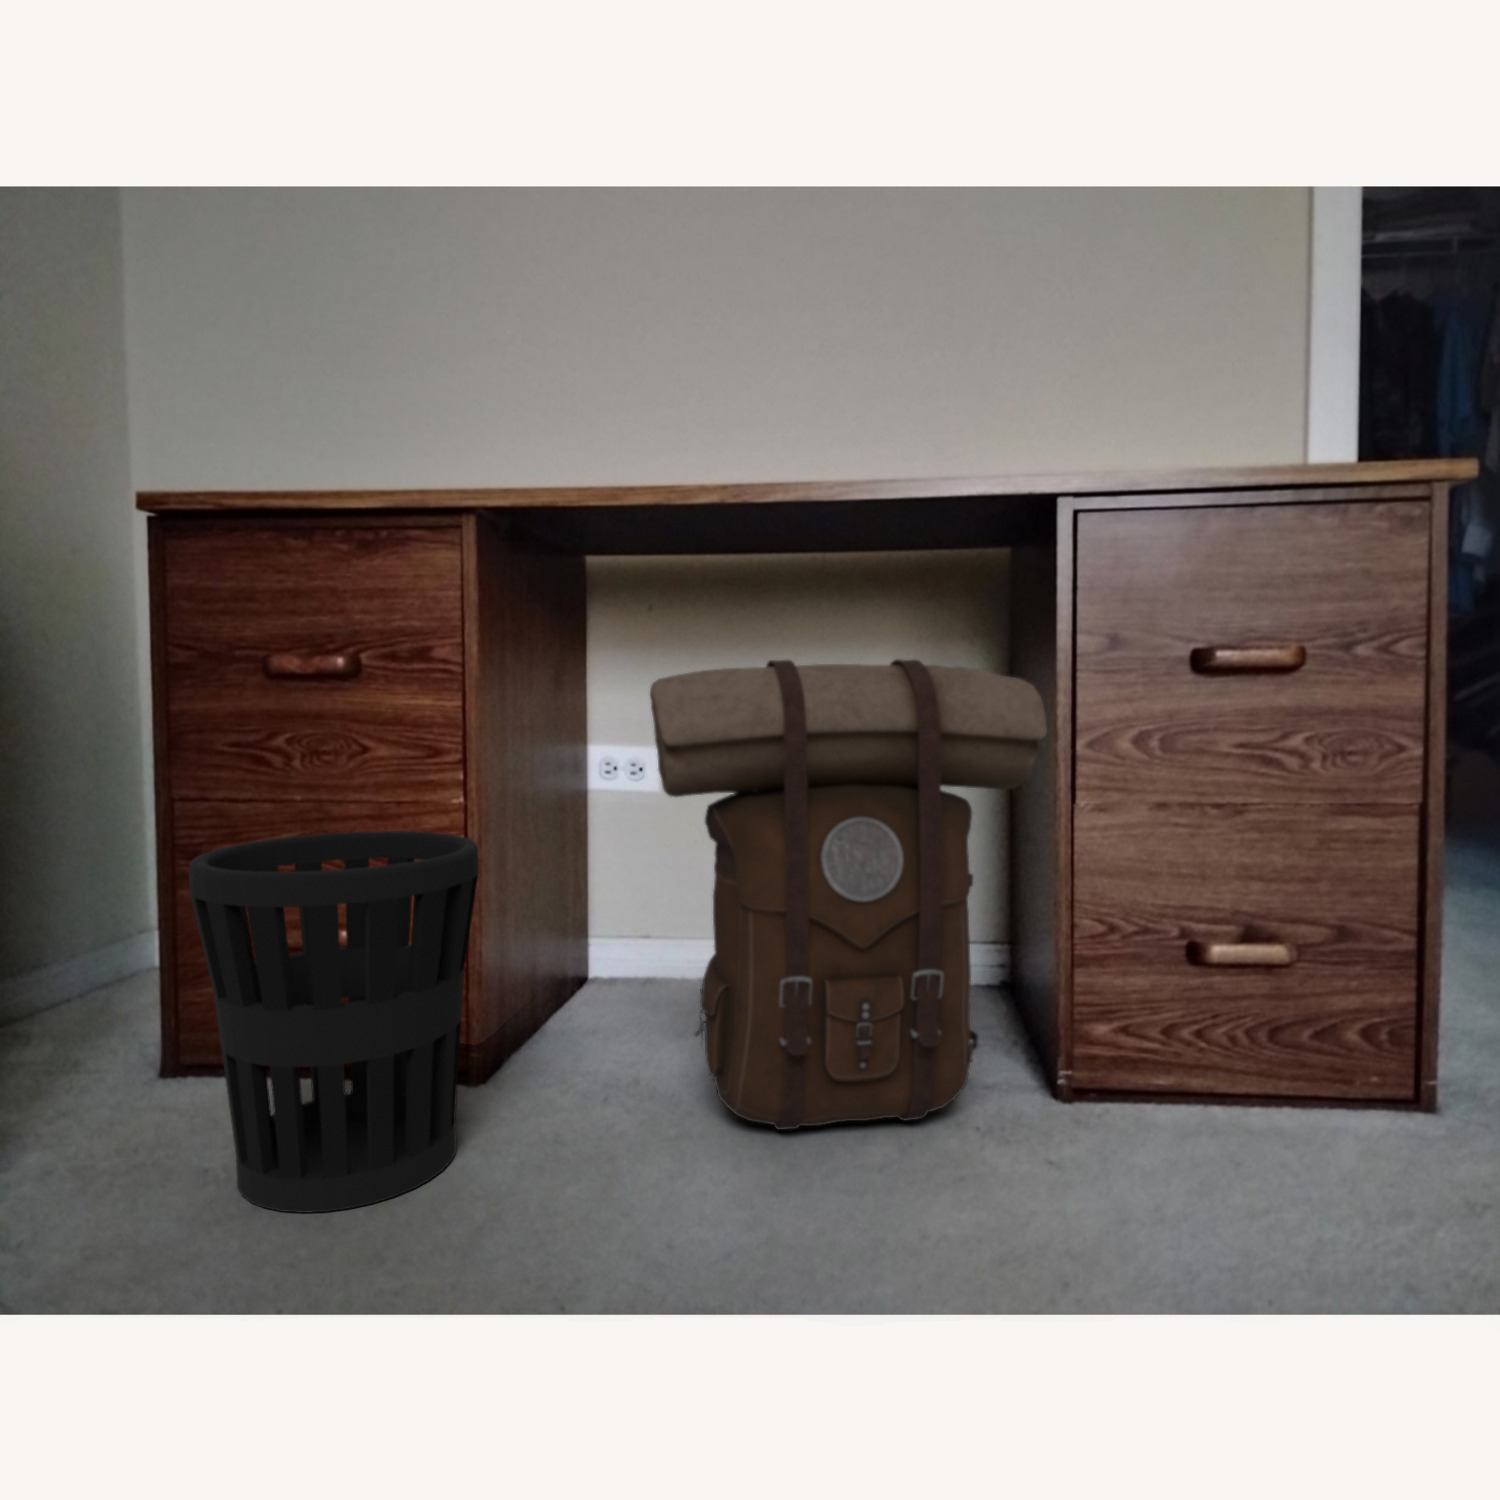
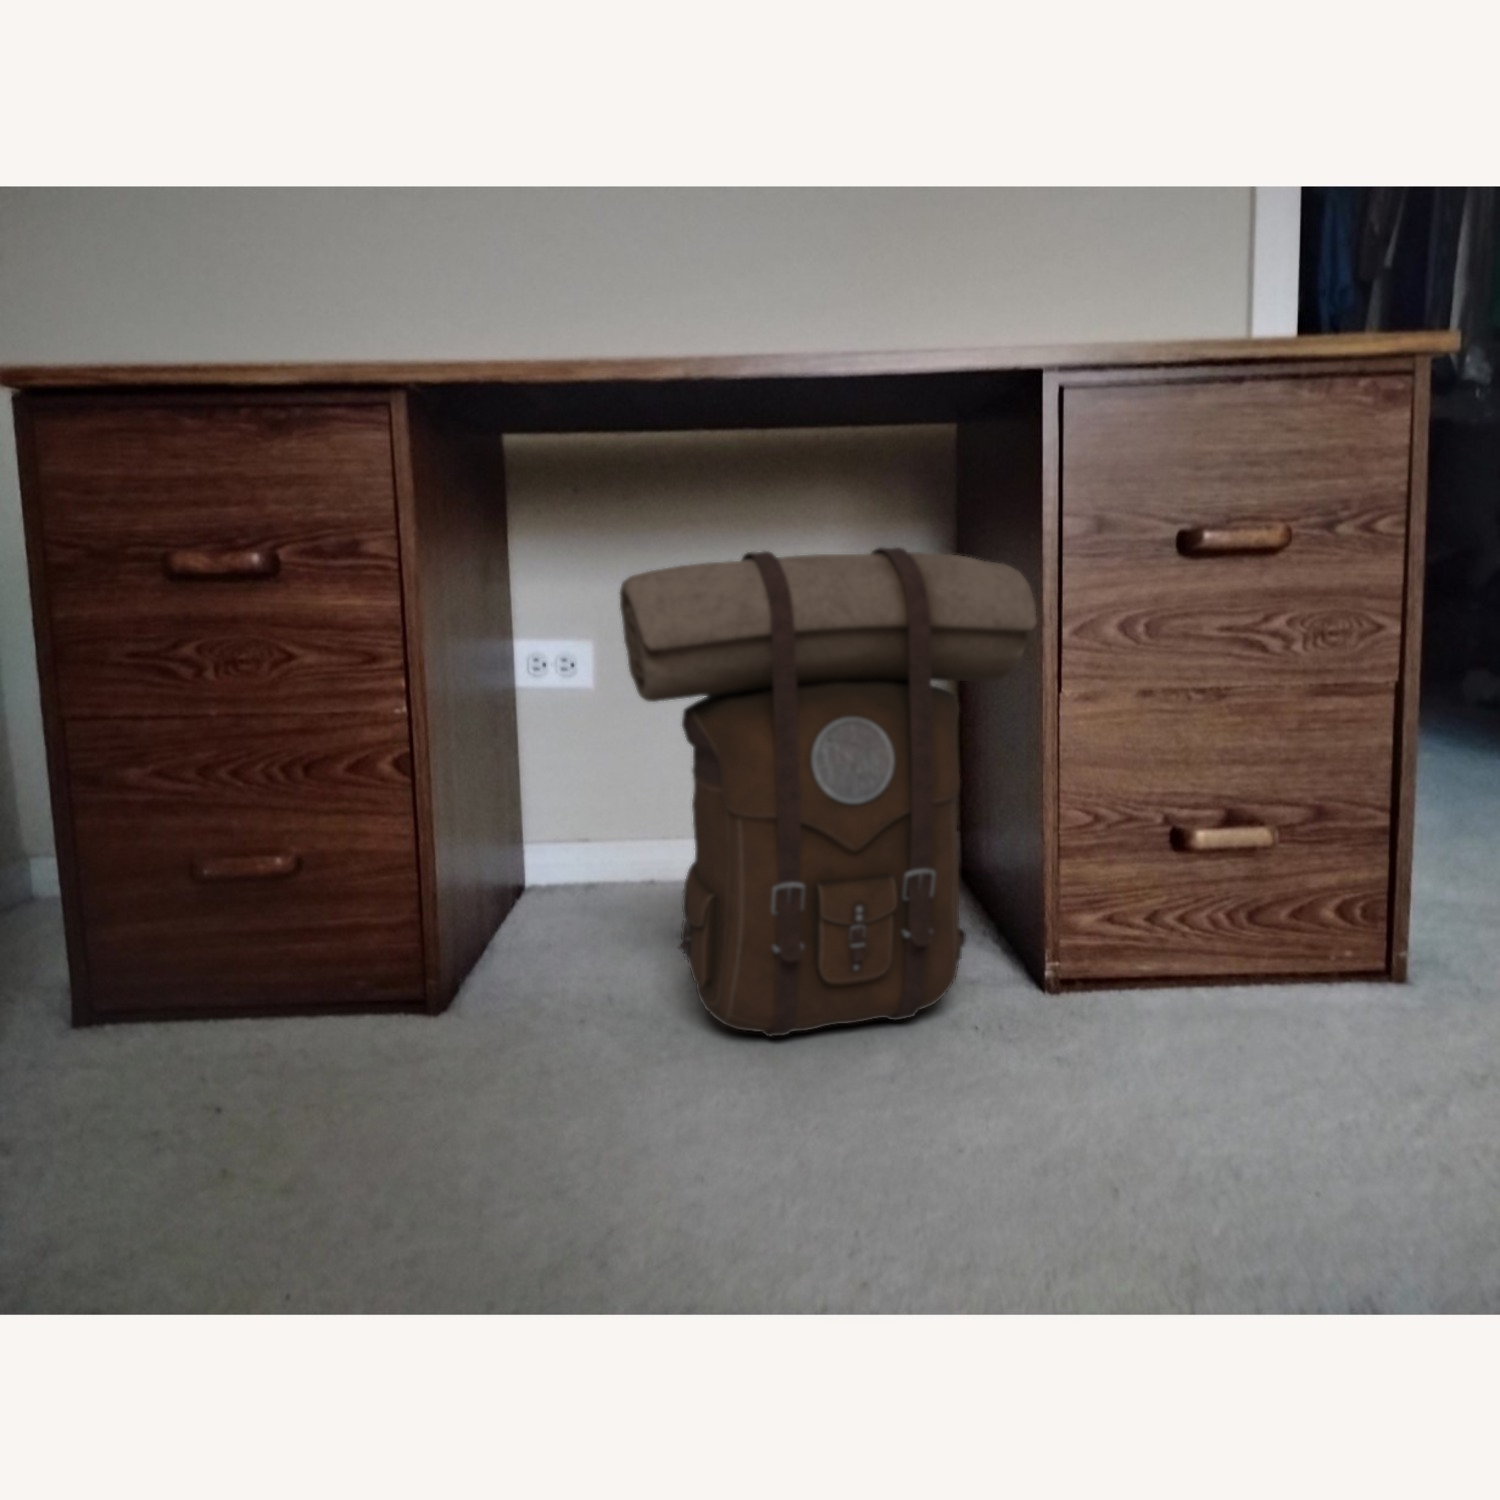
wastebasket: present [188,831,479,1213] -> none [139,748,447,1147]

